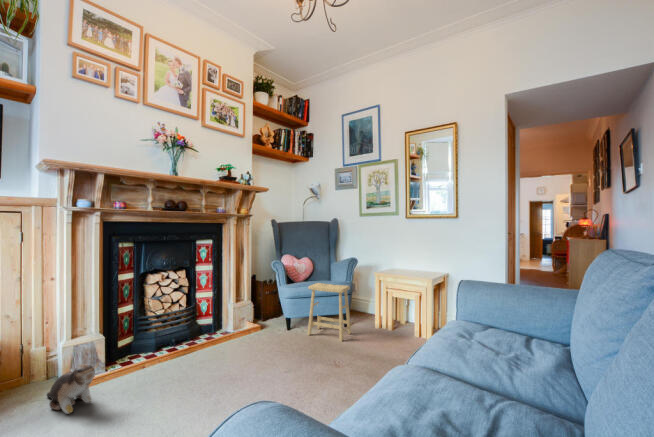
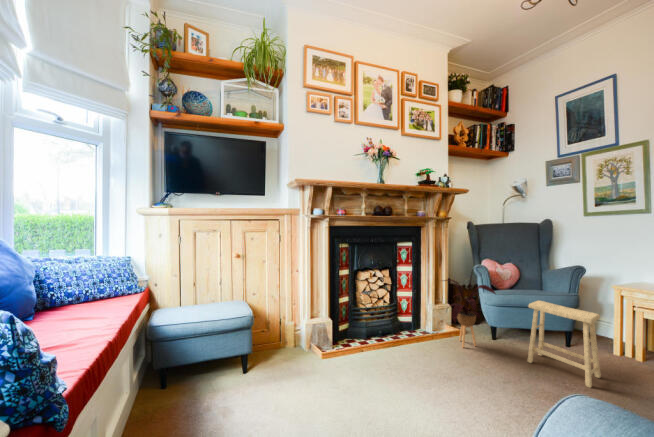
house plant: none [239,259,284,337] -> present [444,271,495,347]
plush toy: present [47,363,98,414] -> none [298,350,334,389]

